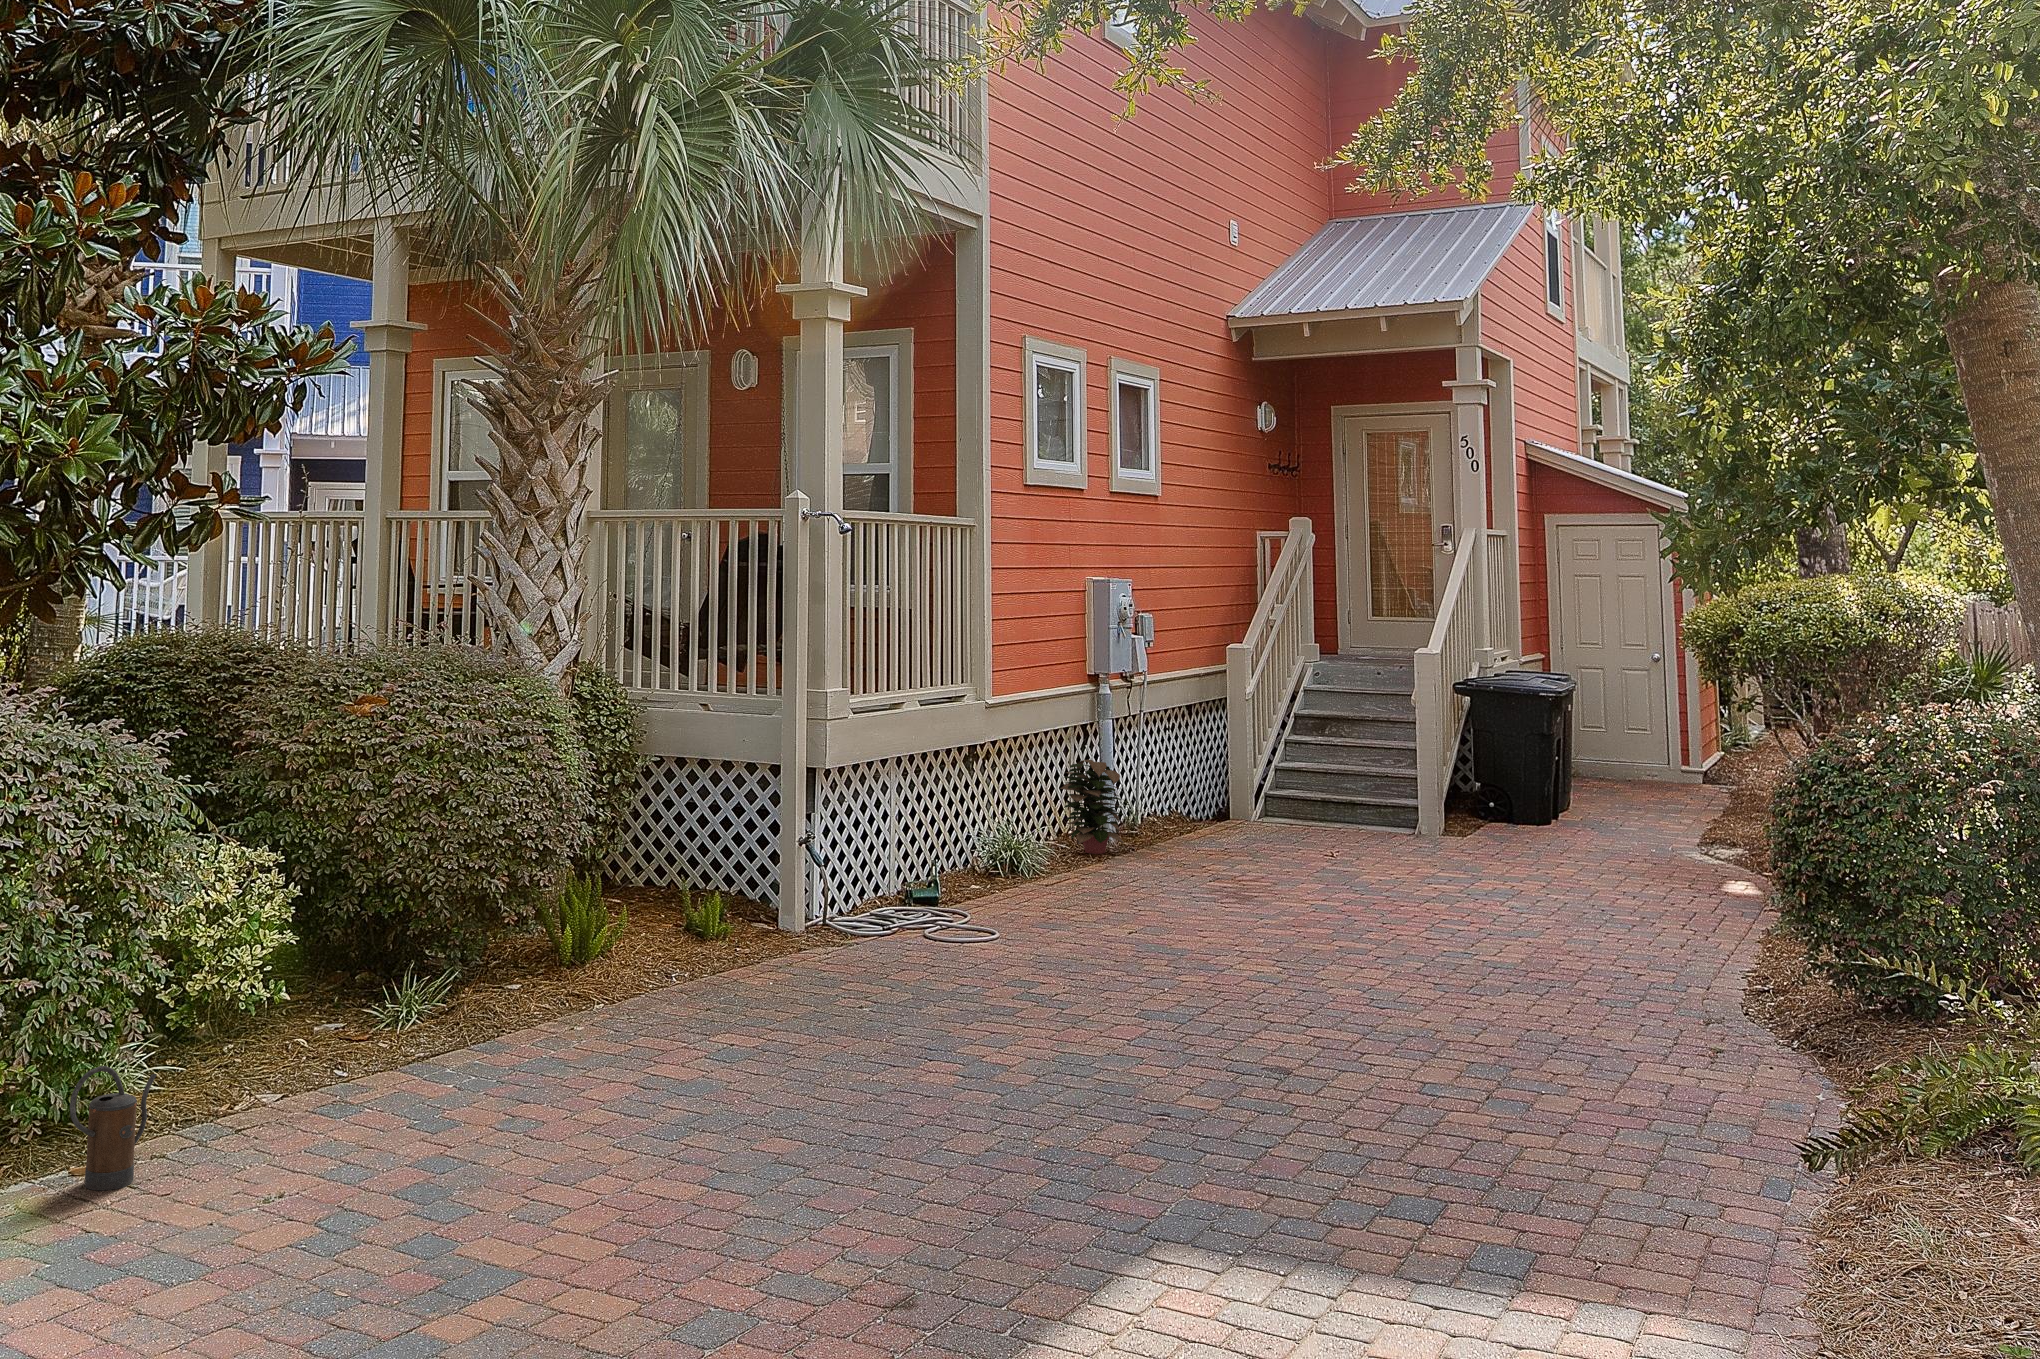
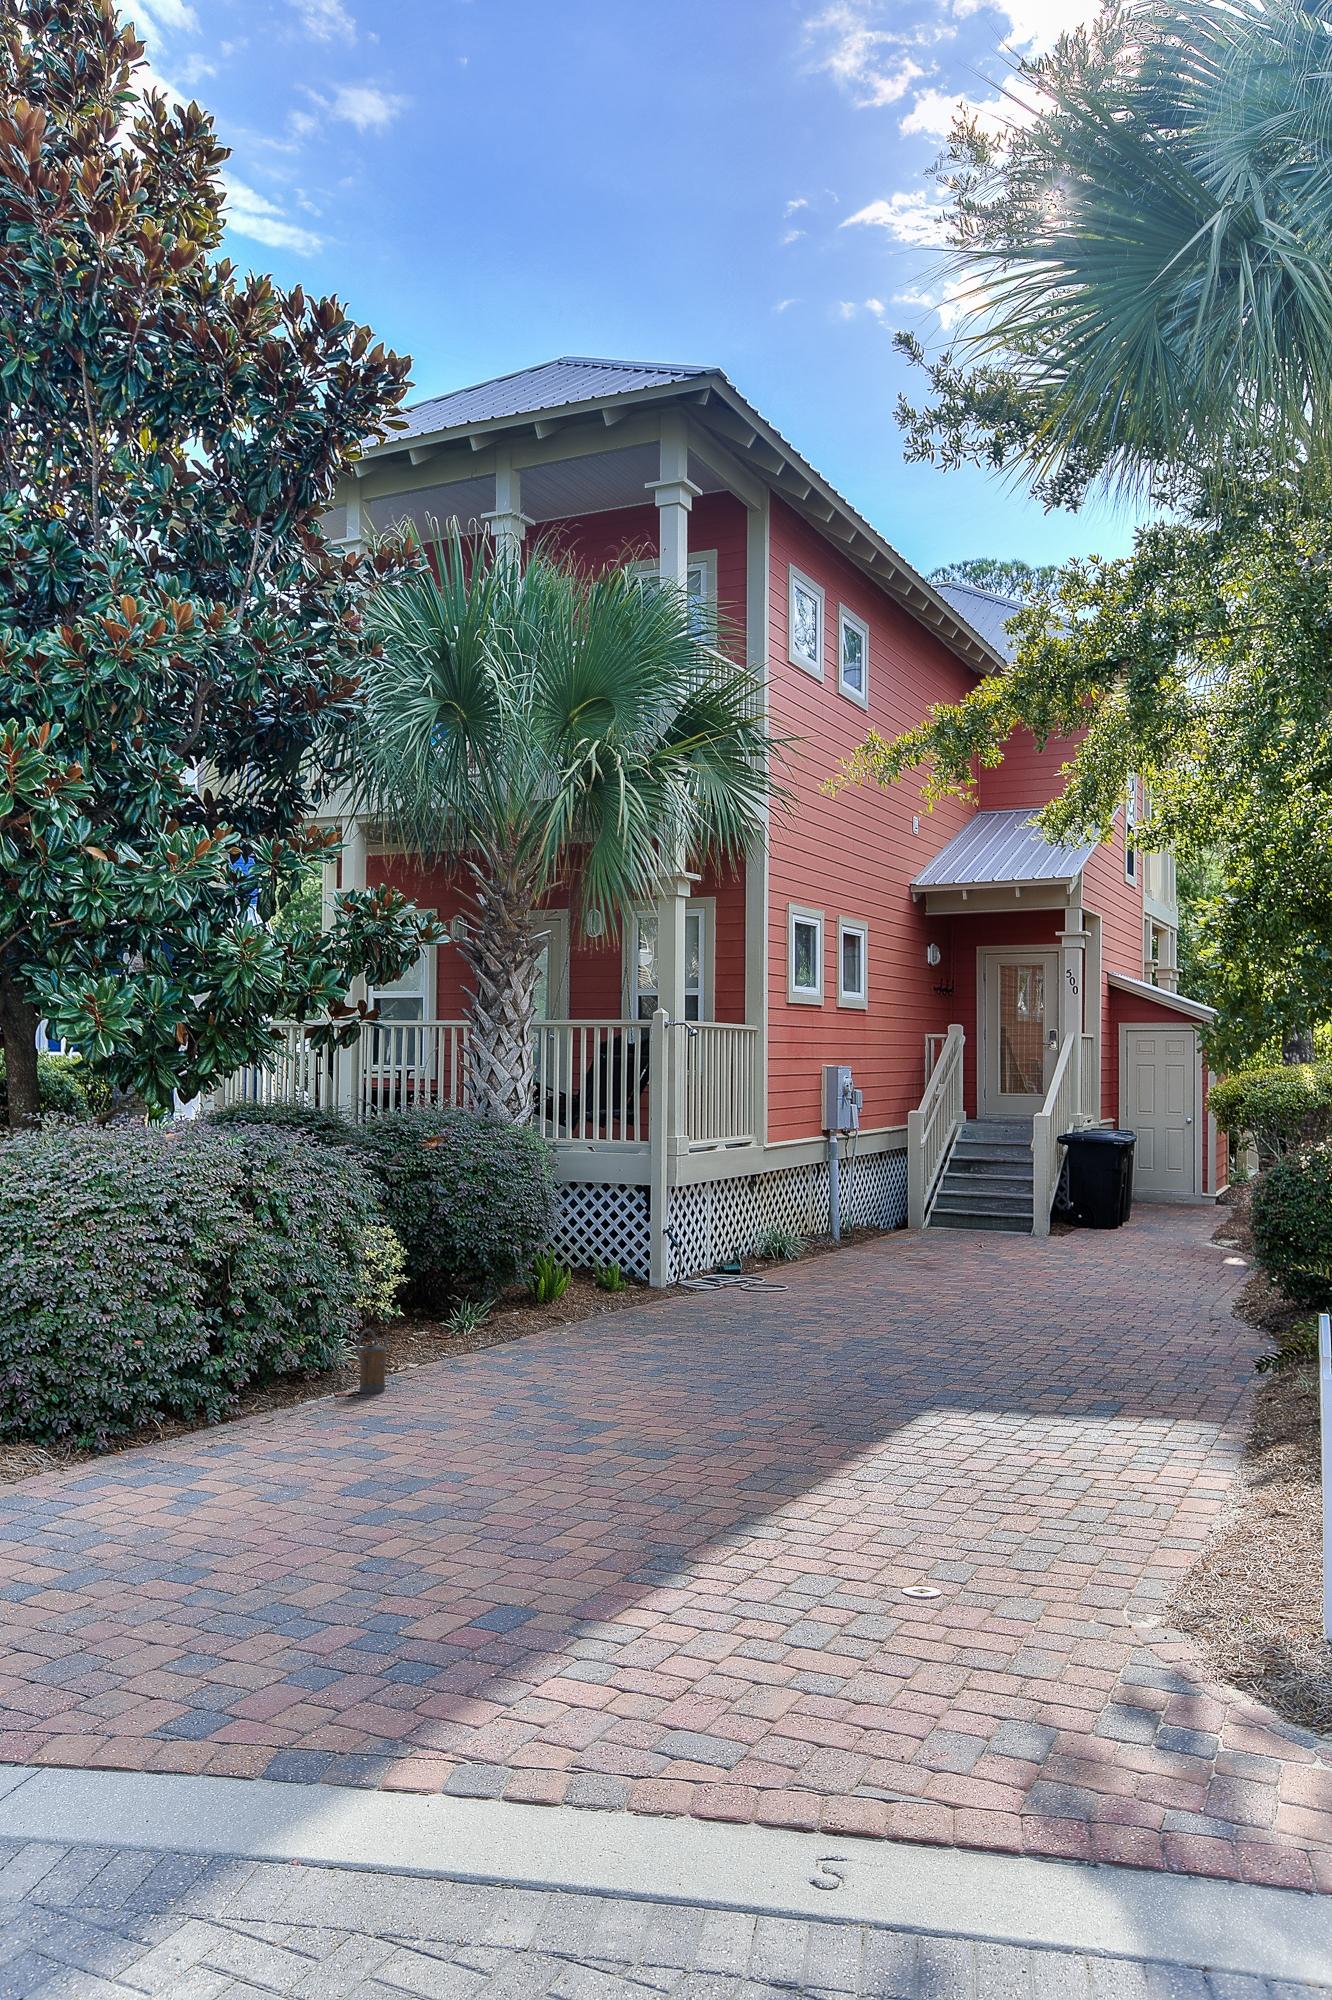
decorative plant: present [1060,759,1123,854] -> none [804,1186,848,1247]

